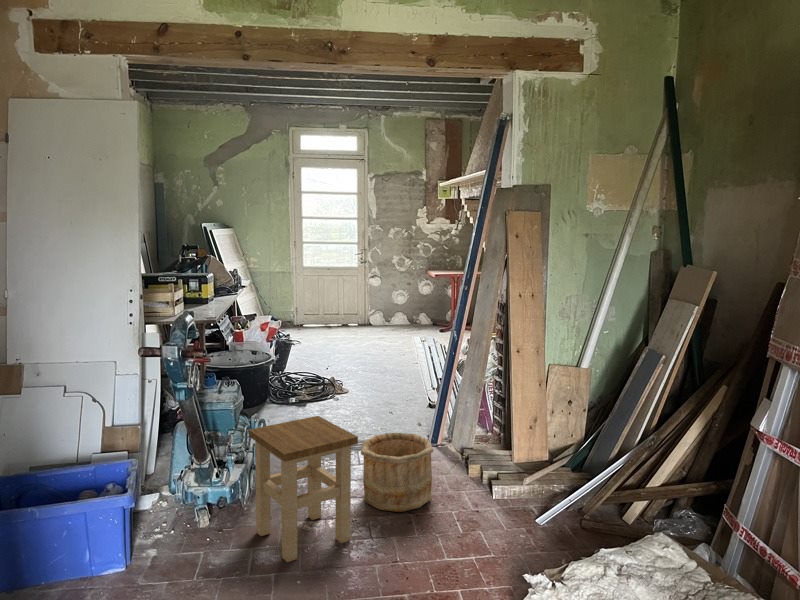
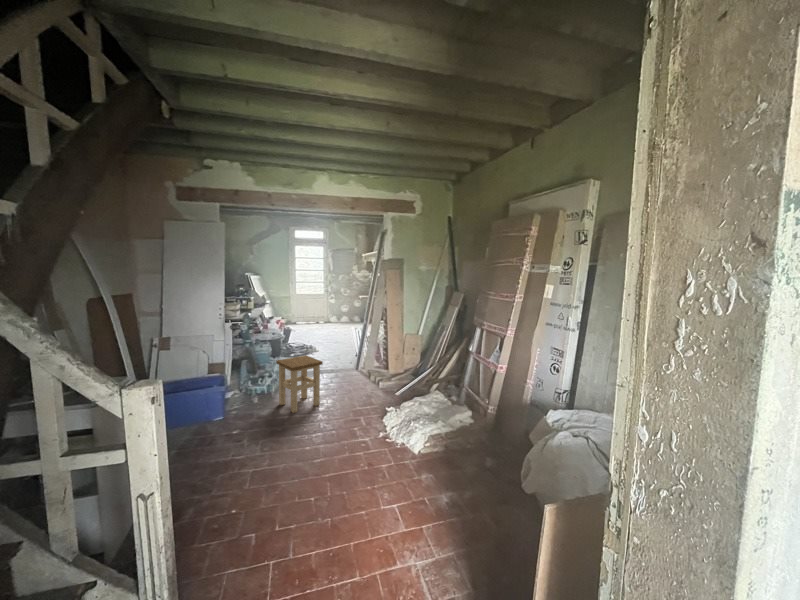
wooden bucket: present [361,433,433,512] -> none [324,363,355,394]

